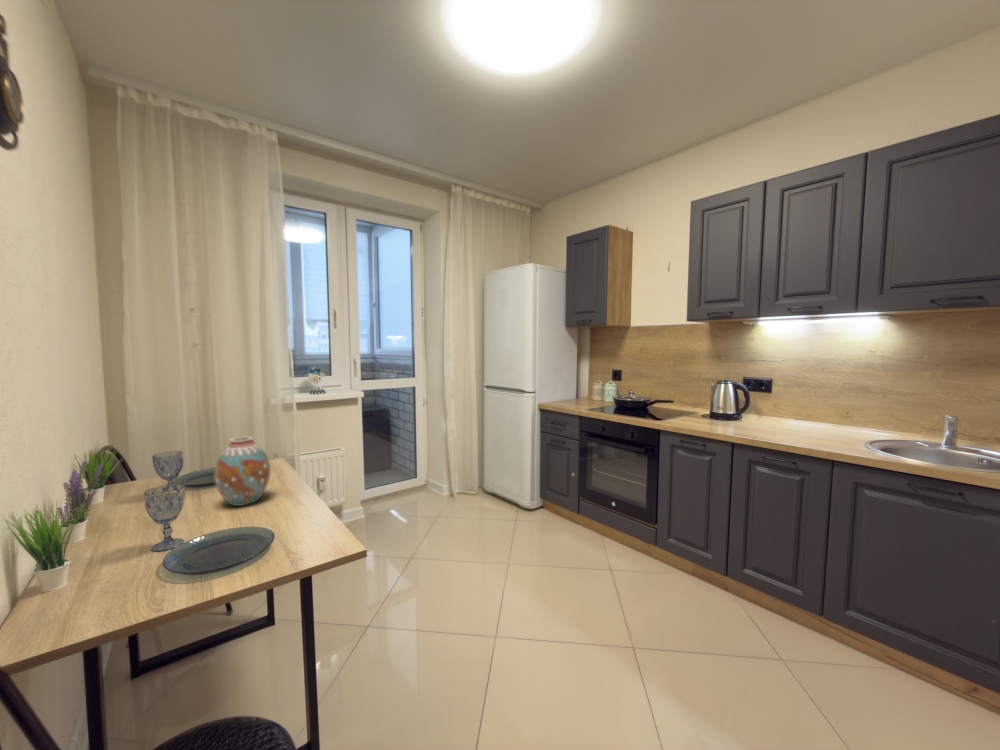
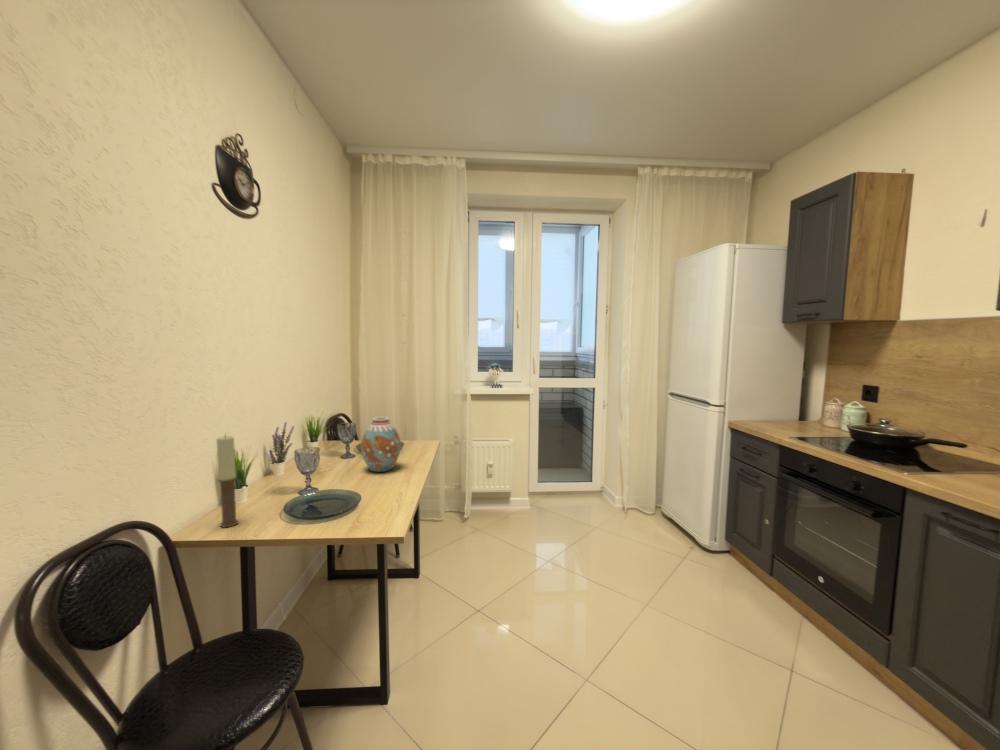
candle: none [64,484,106,623] -> present [216,436,238,527]

